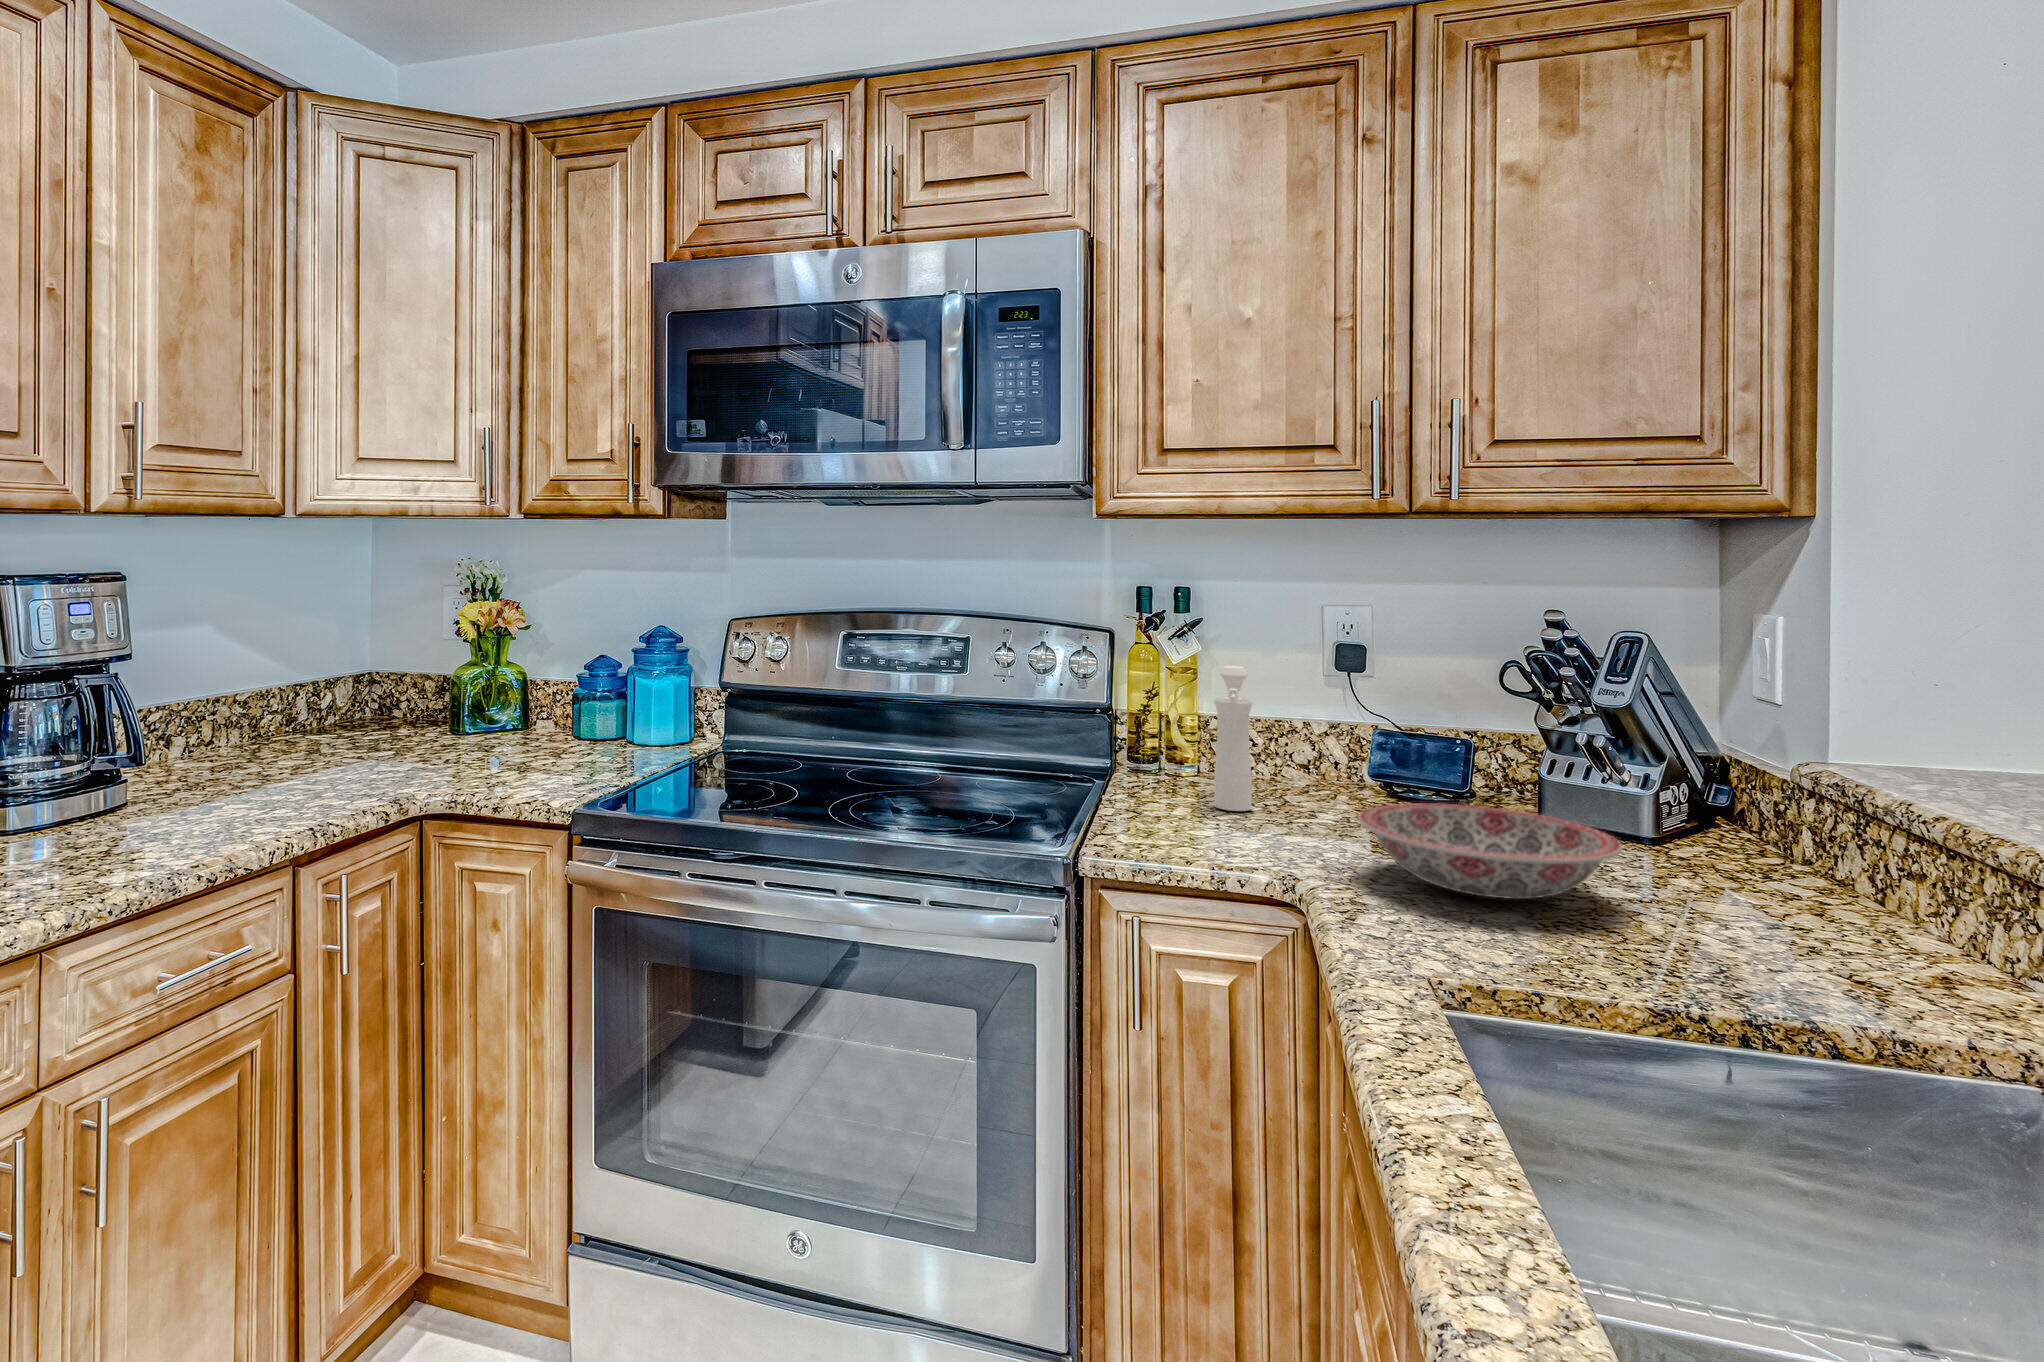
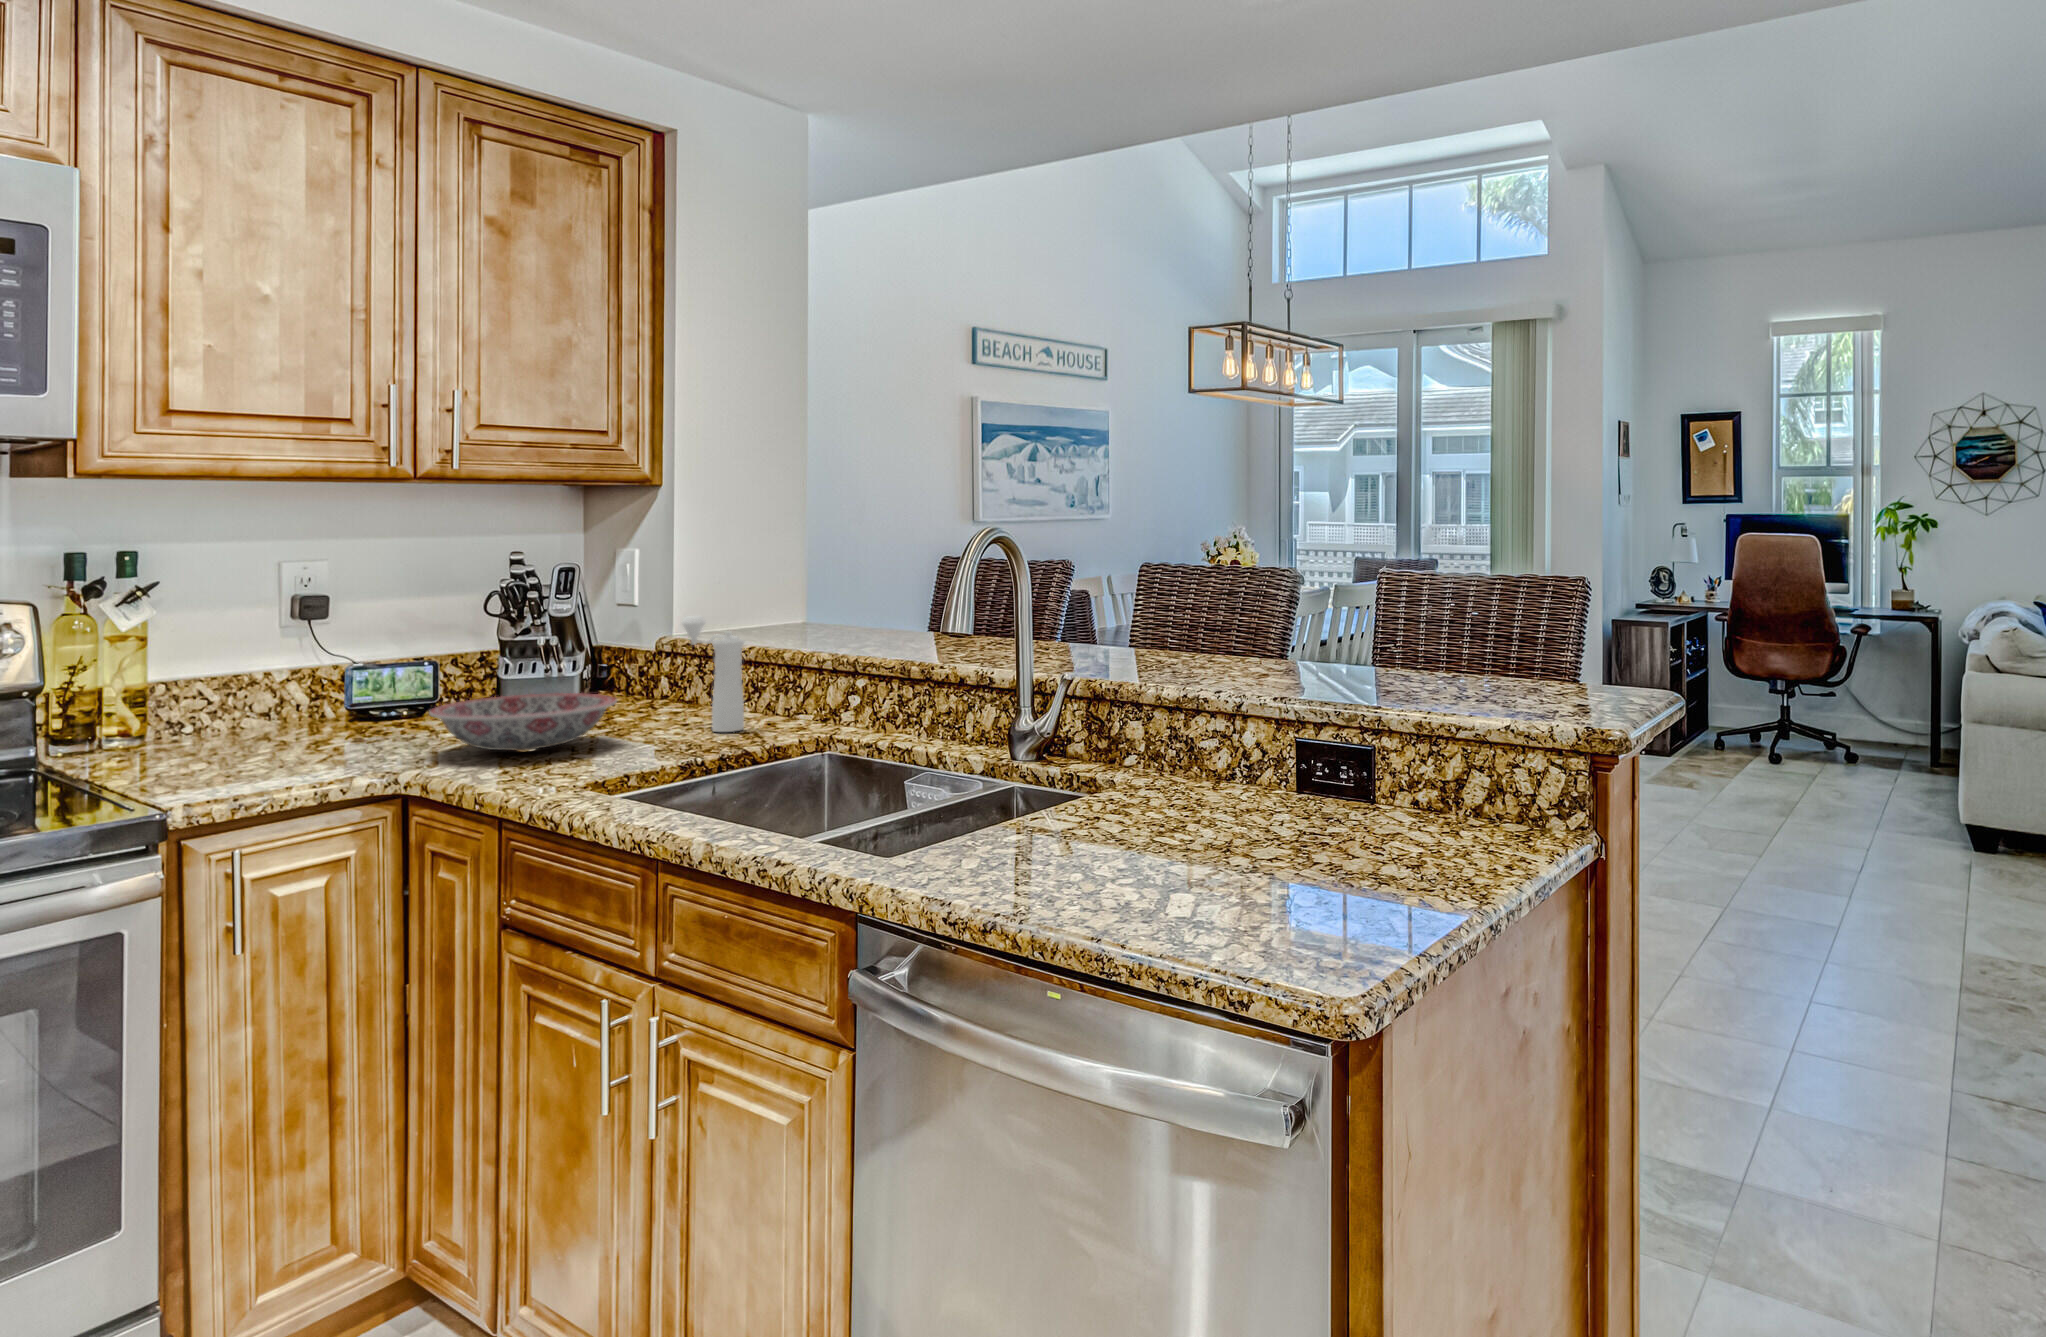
pepper mill: present [1214,666,1253,811] -> present [682,616,744,732]

